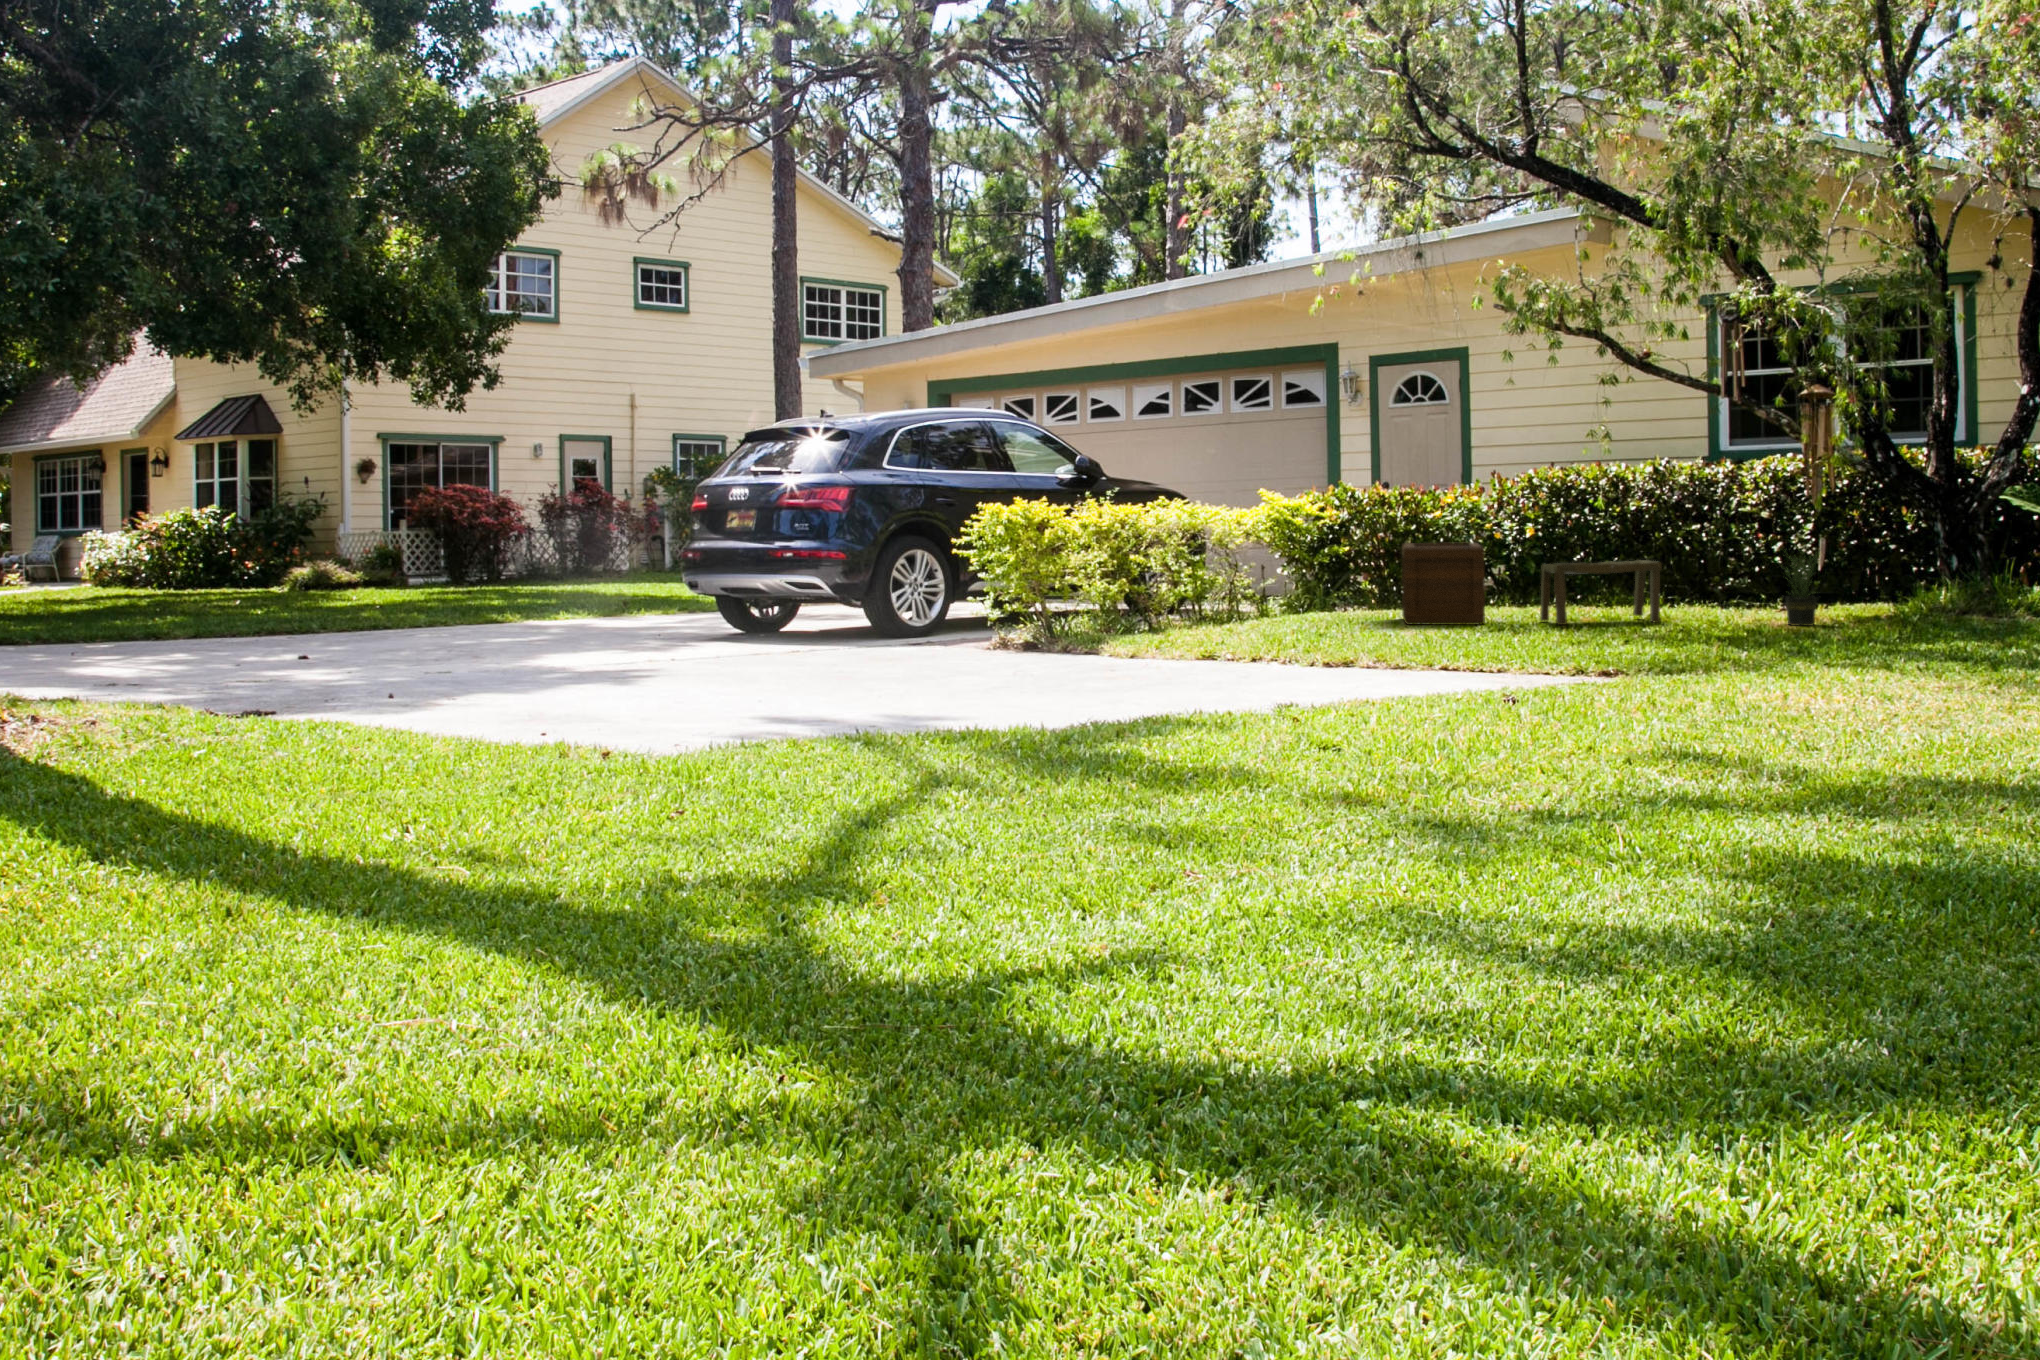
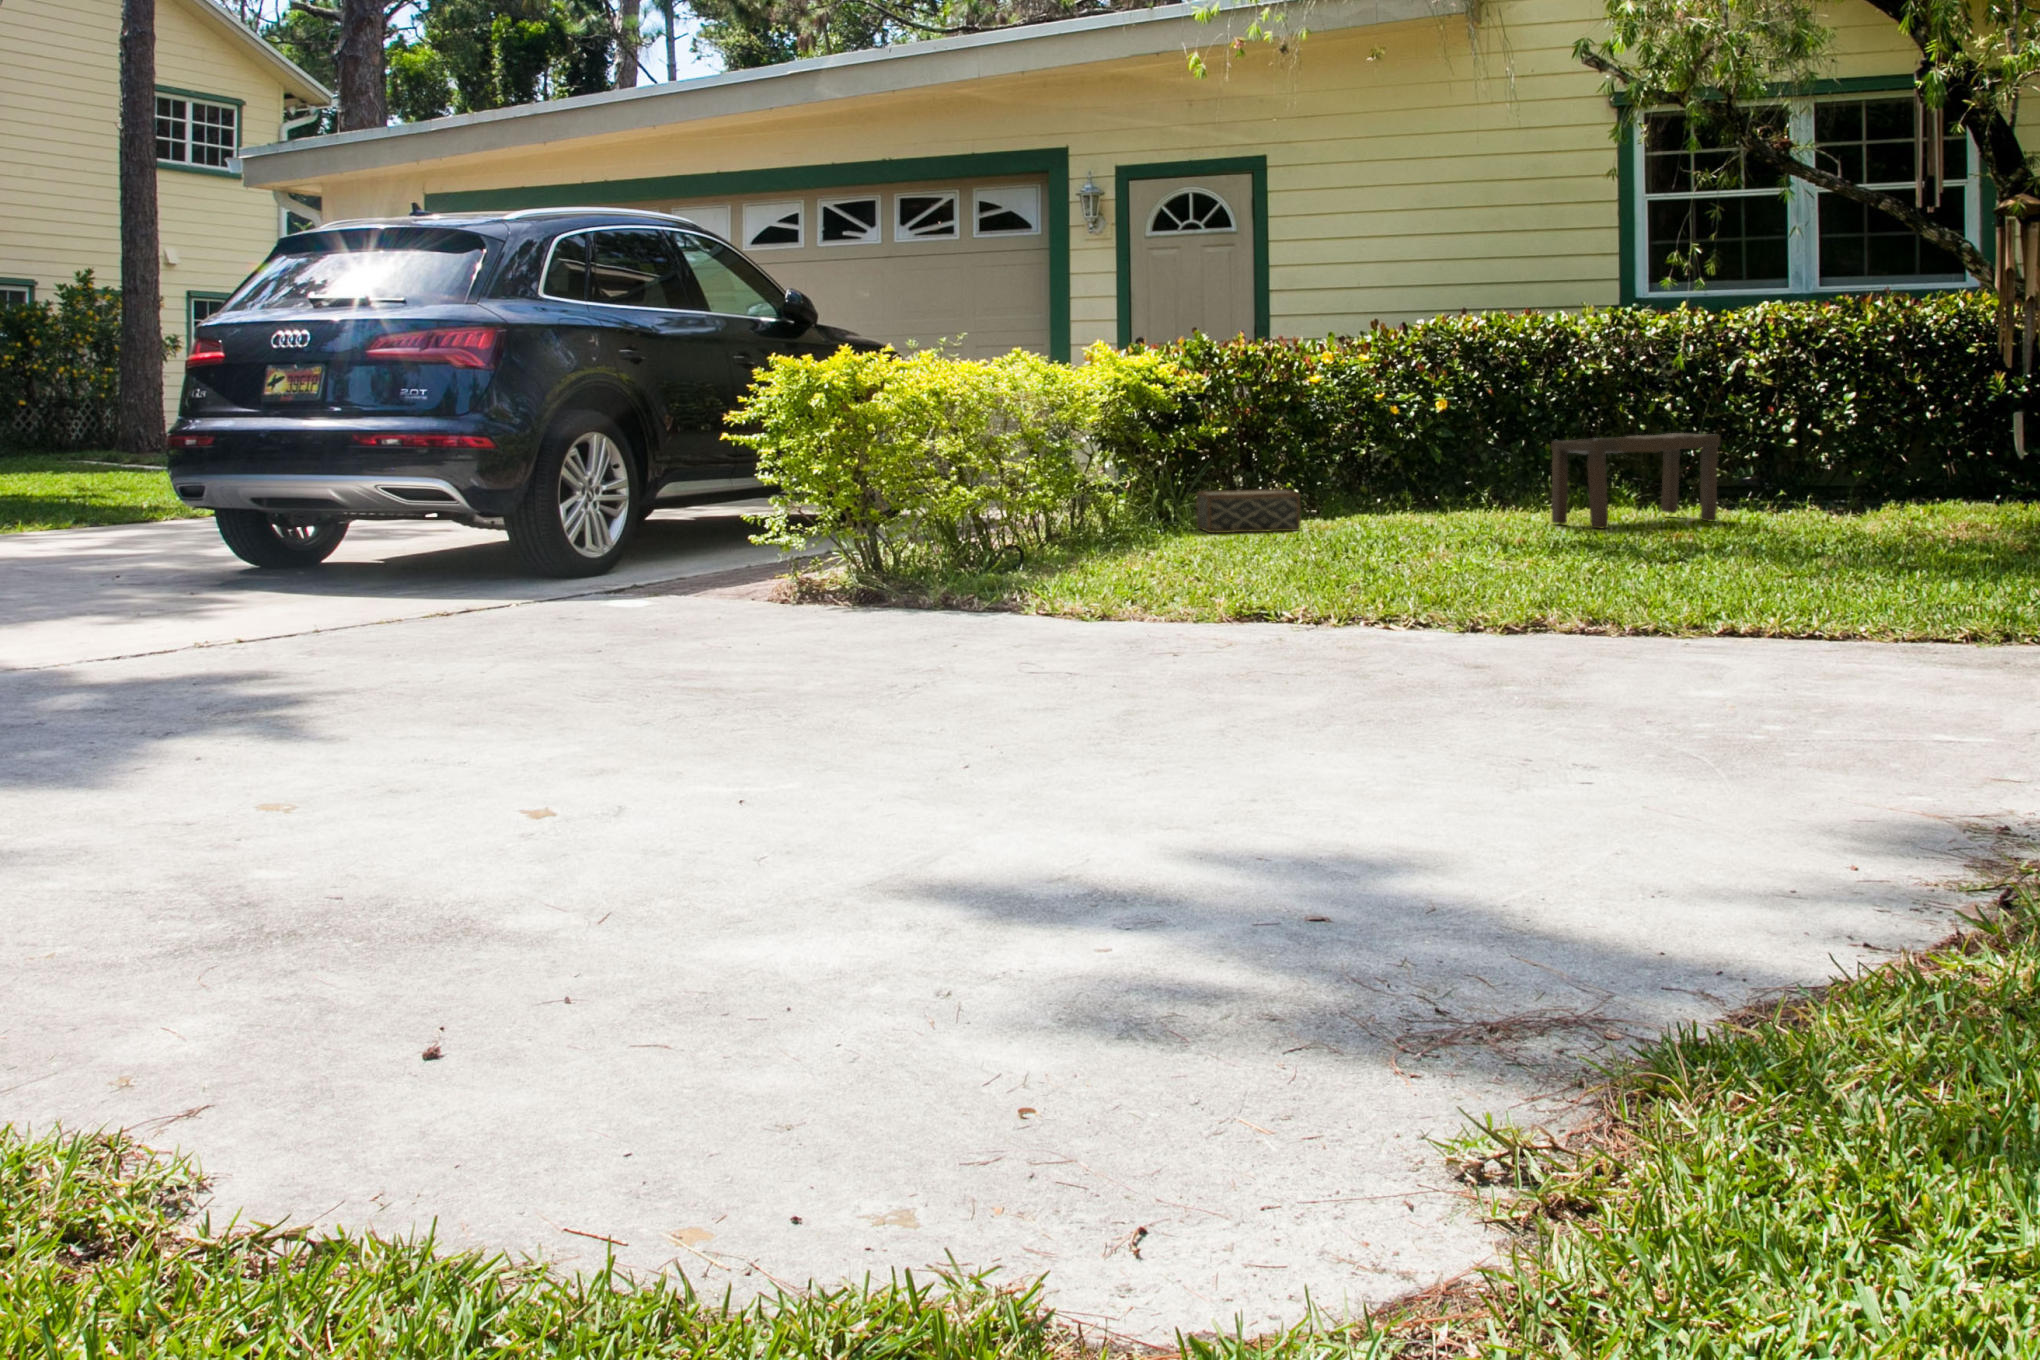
wooden crate: present [1402,543,1485,625] -> none [1338,411,1490,535]
potted plant: present [1778,550,1820,626] -> none [1870,404,1956,521]
woven basket: none [1303,594,1368,621] -> present [1196,489,1300,533]

